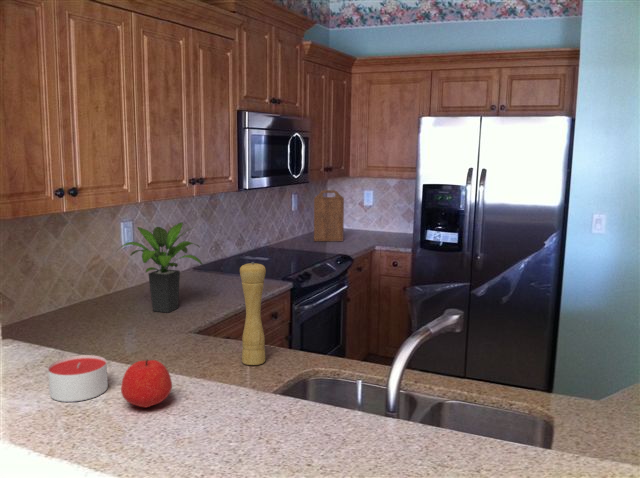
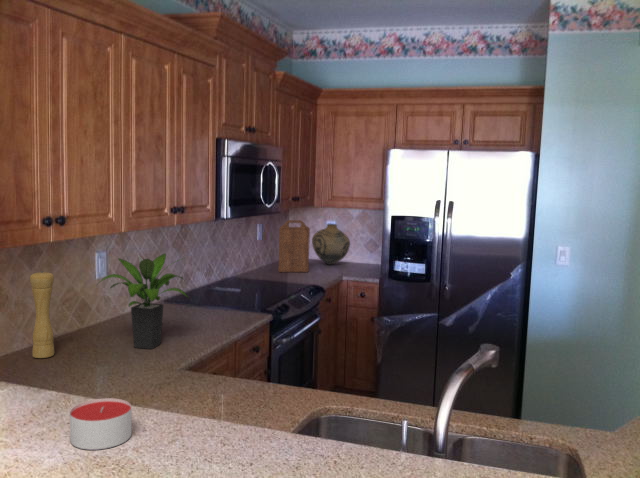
vase: none [349,194,387,234] -> present [312,224,350,265]
pepper mill: present [240,262,266,365] -> present [30,271,54,358]
apple: present [121,360,172,407] -> none [156,402,209,453]

